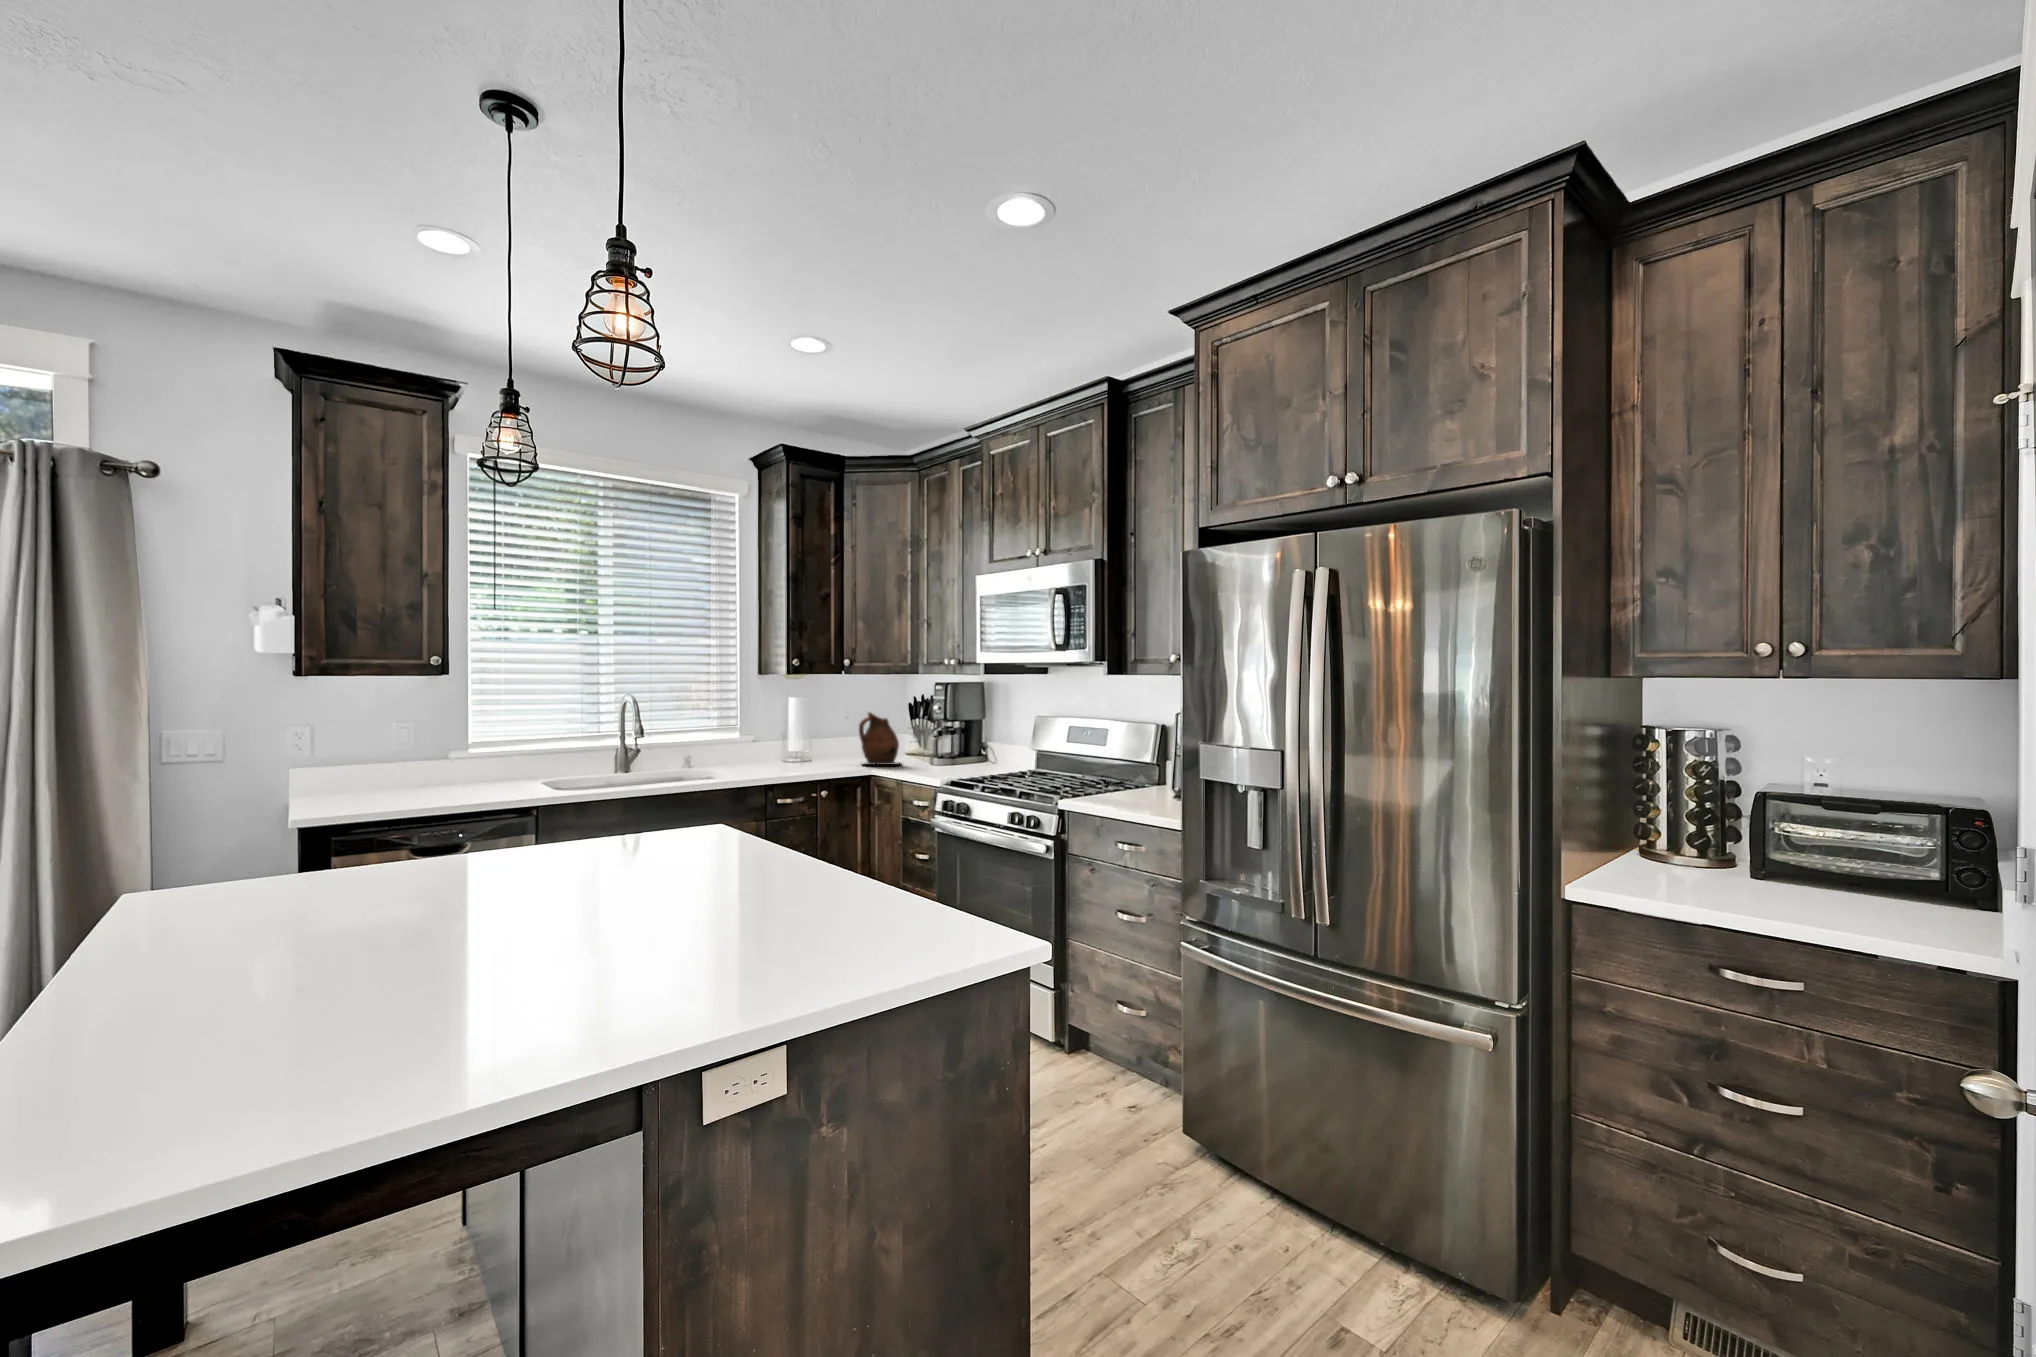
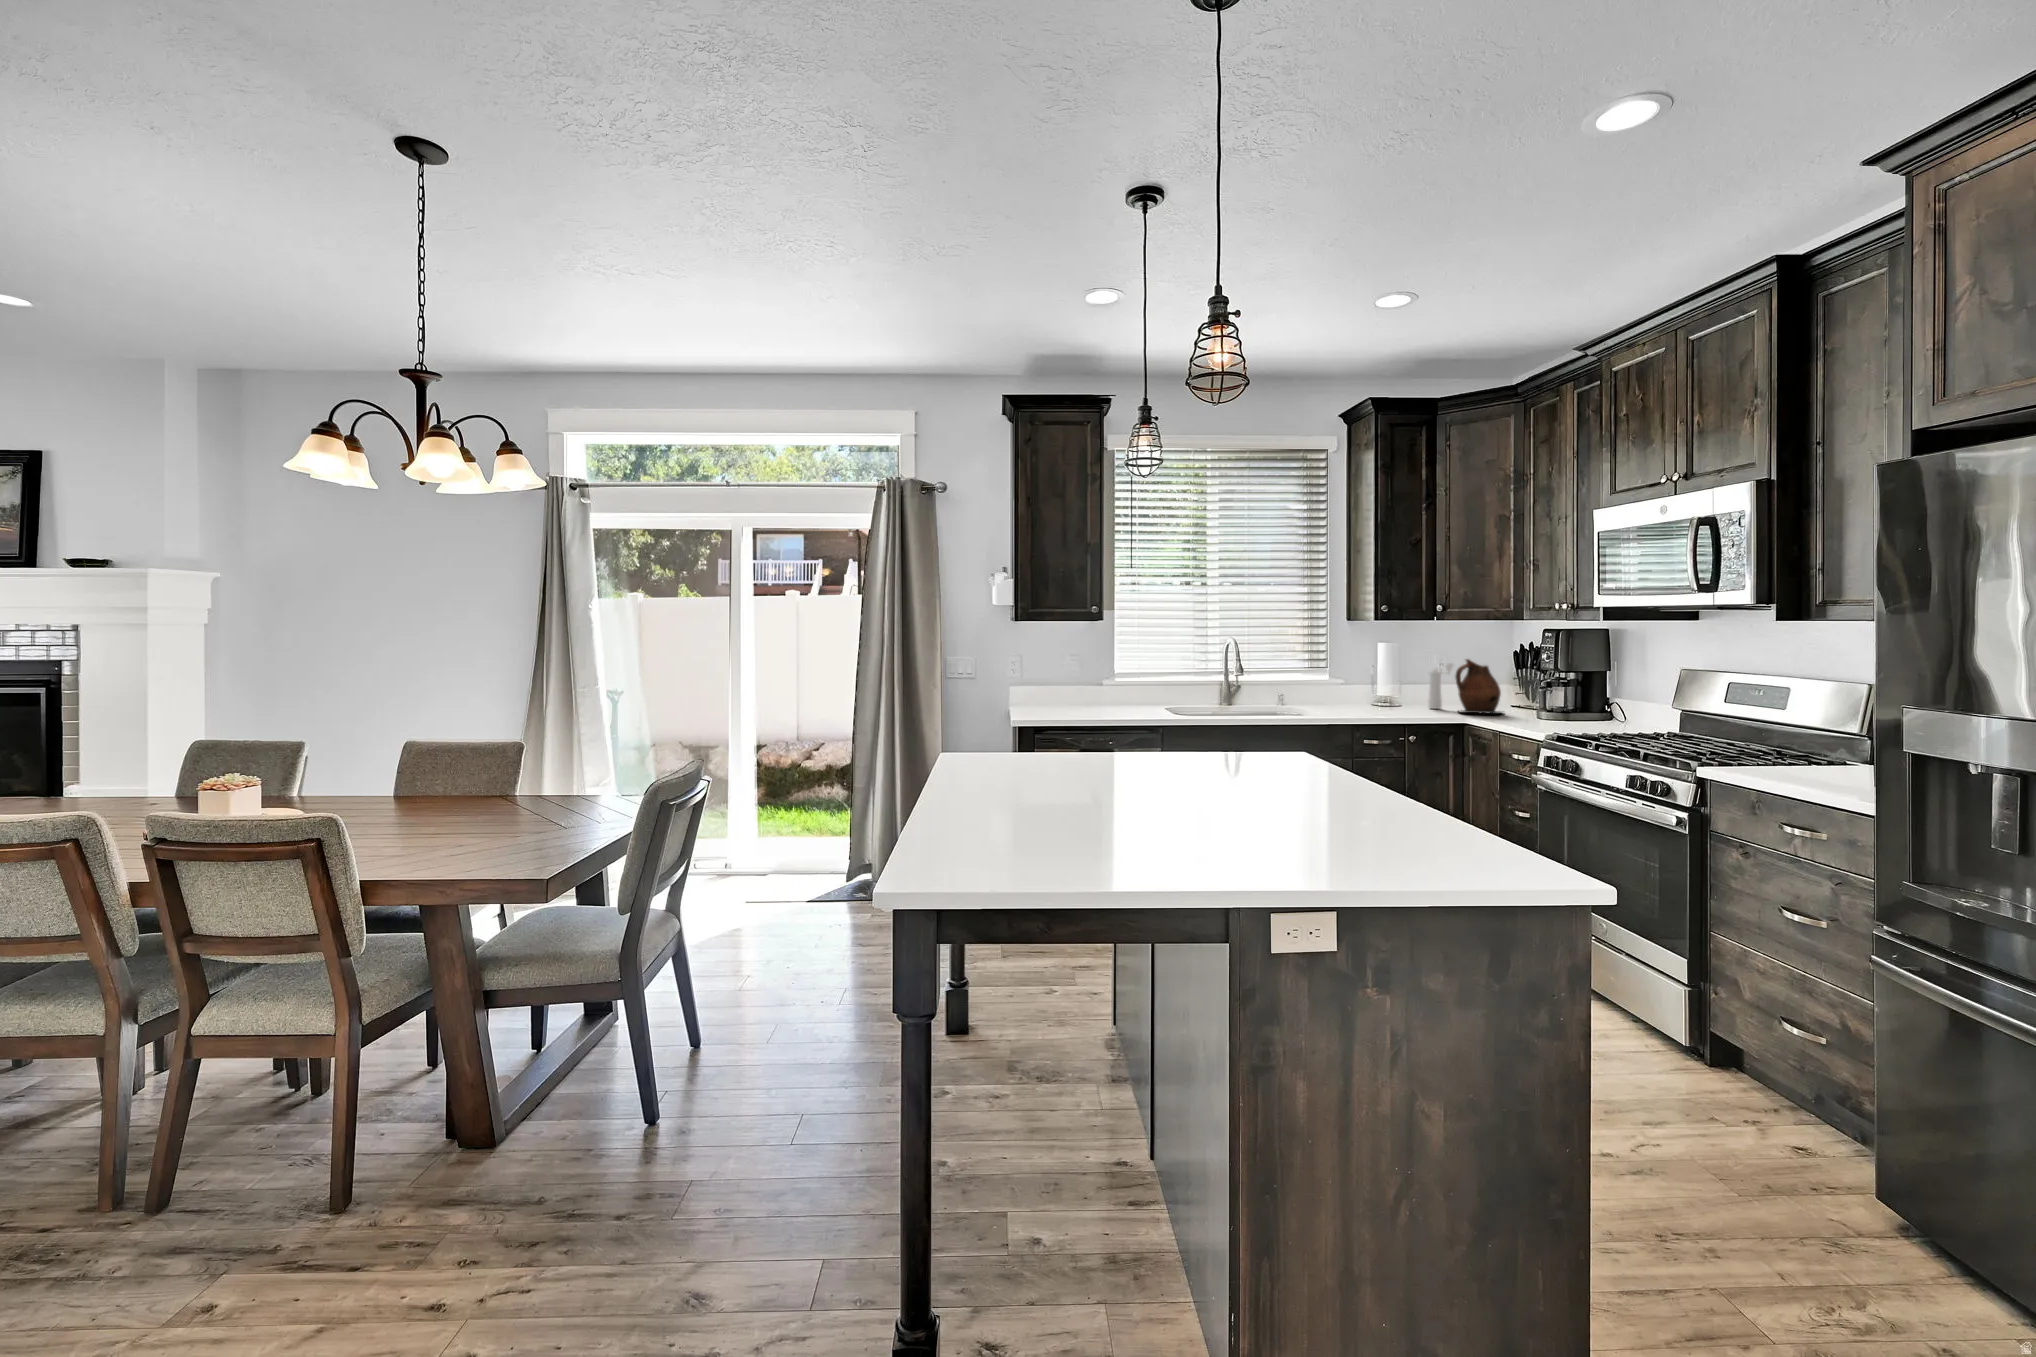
pepper mill: none [833,717,856,762] -> present [1428,663,1453,709]

